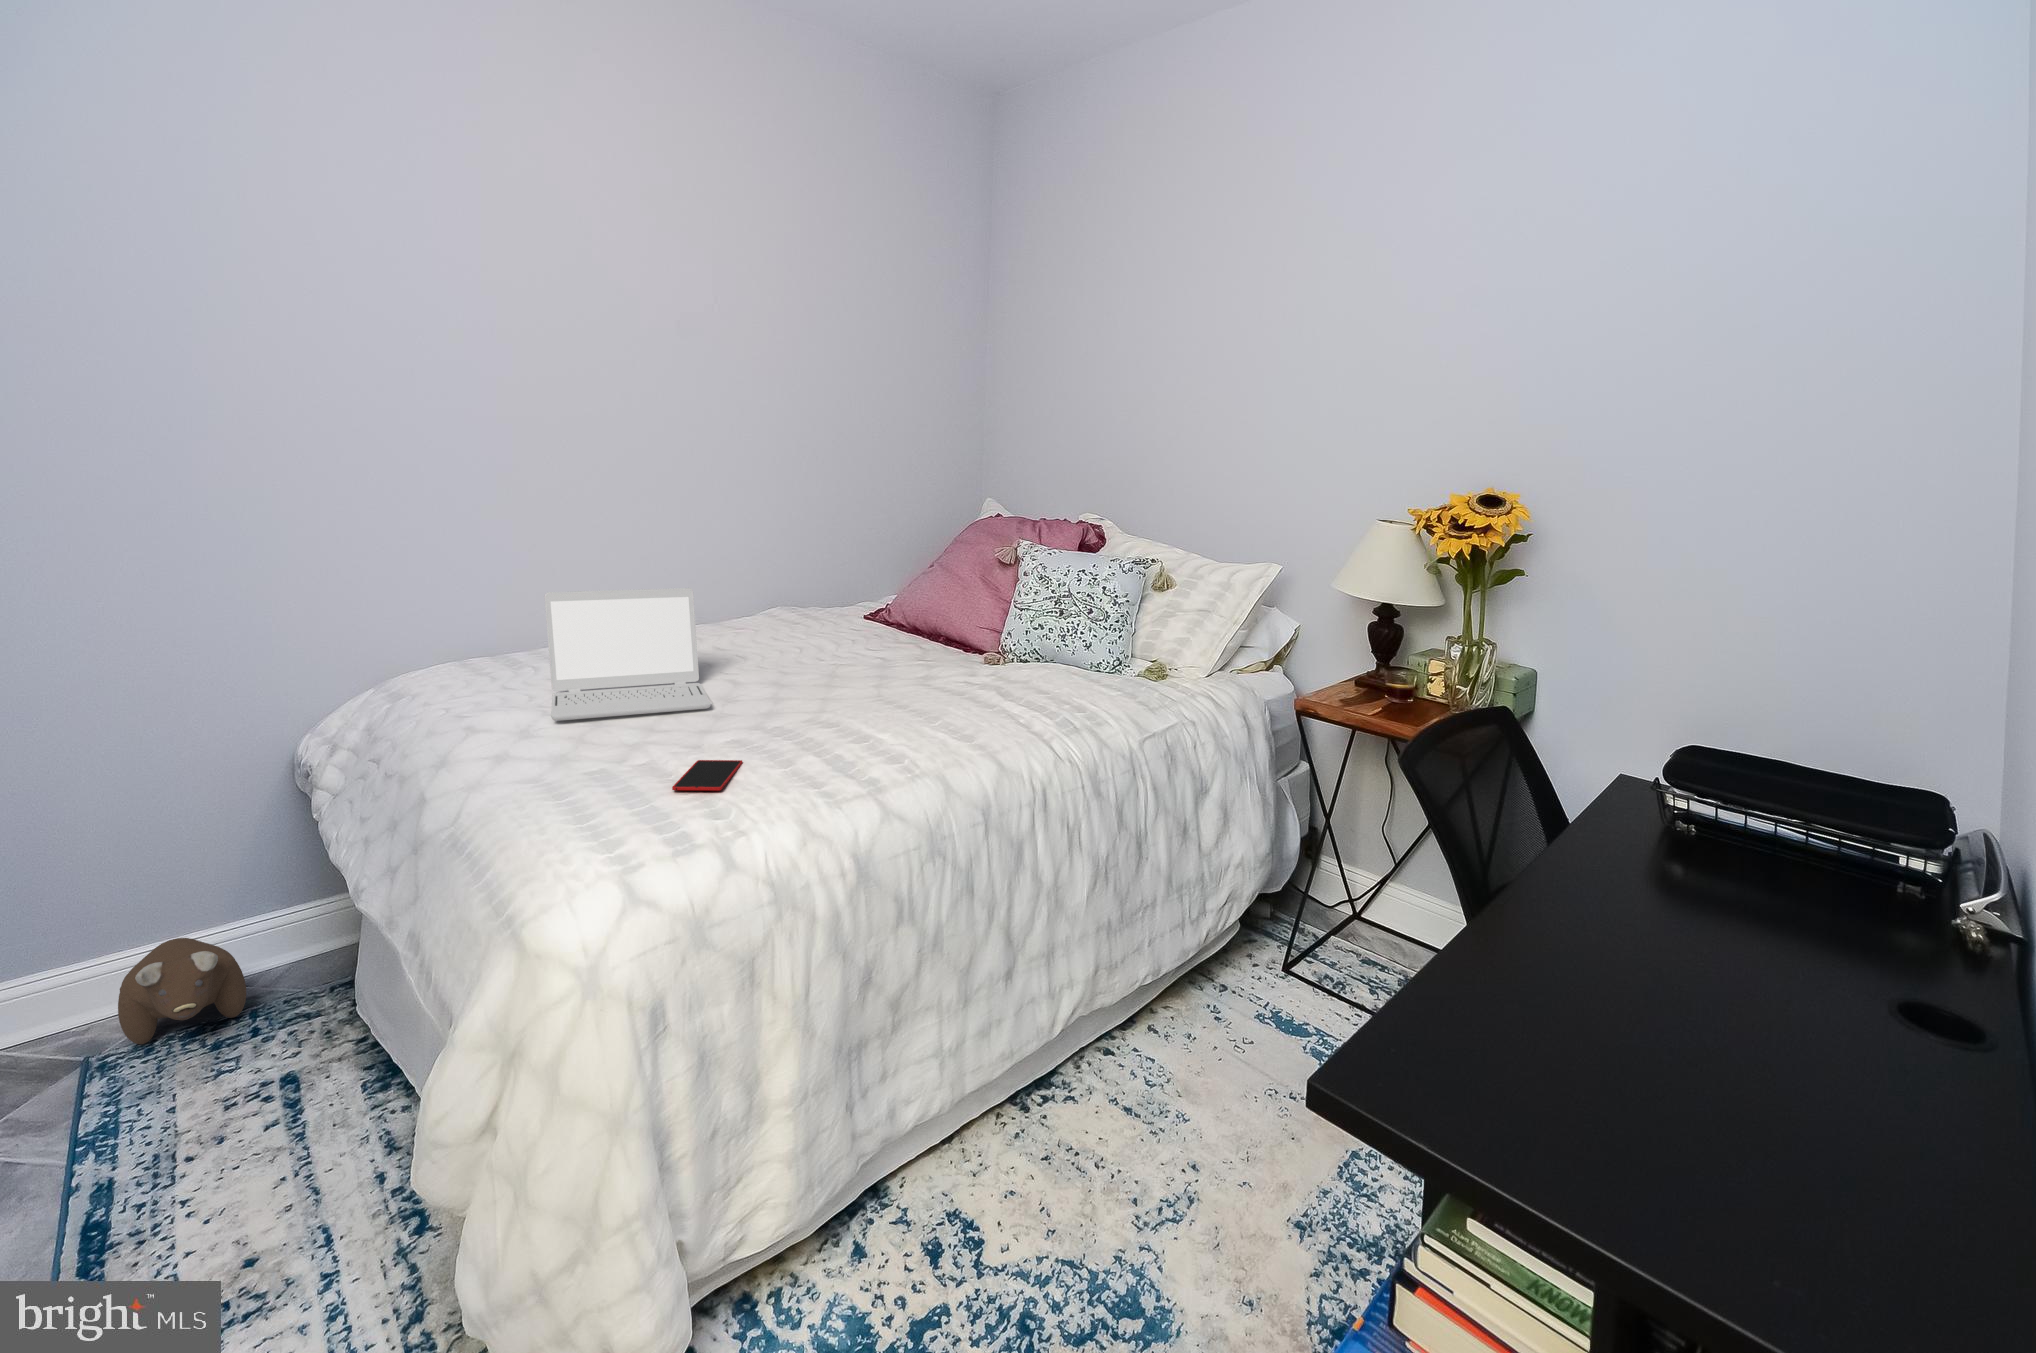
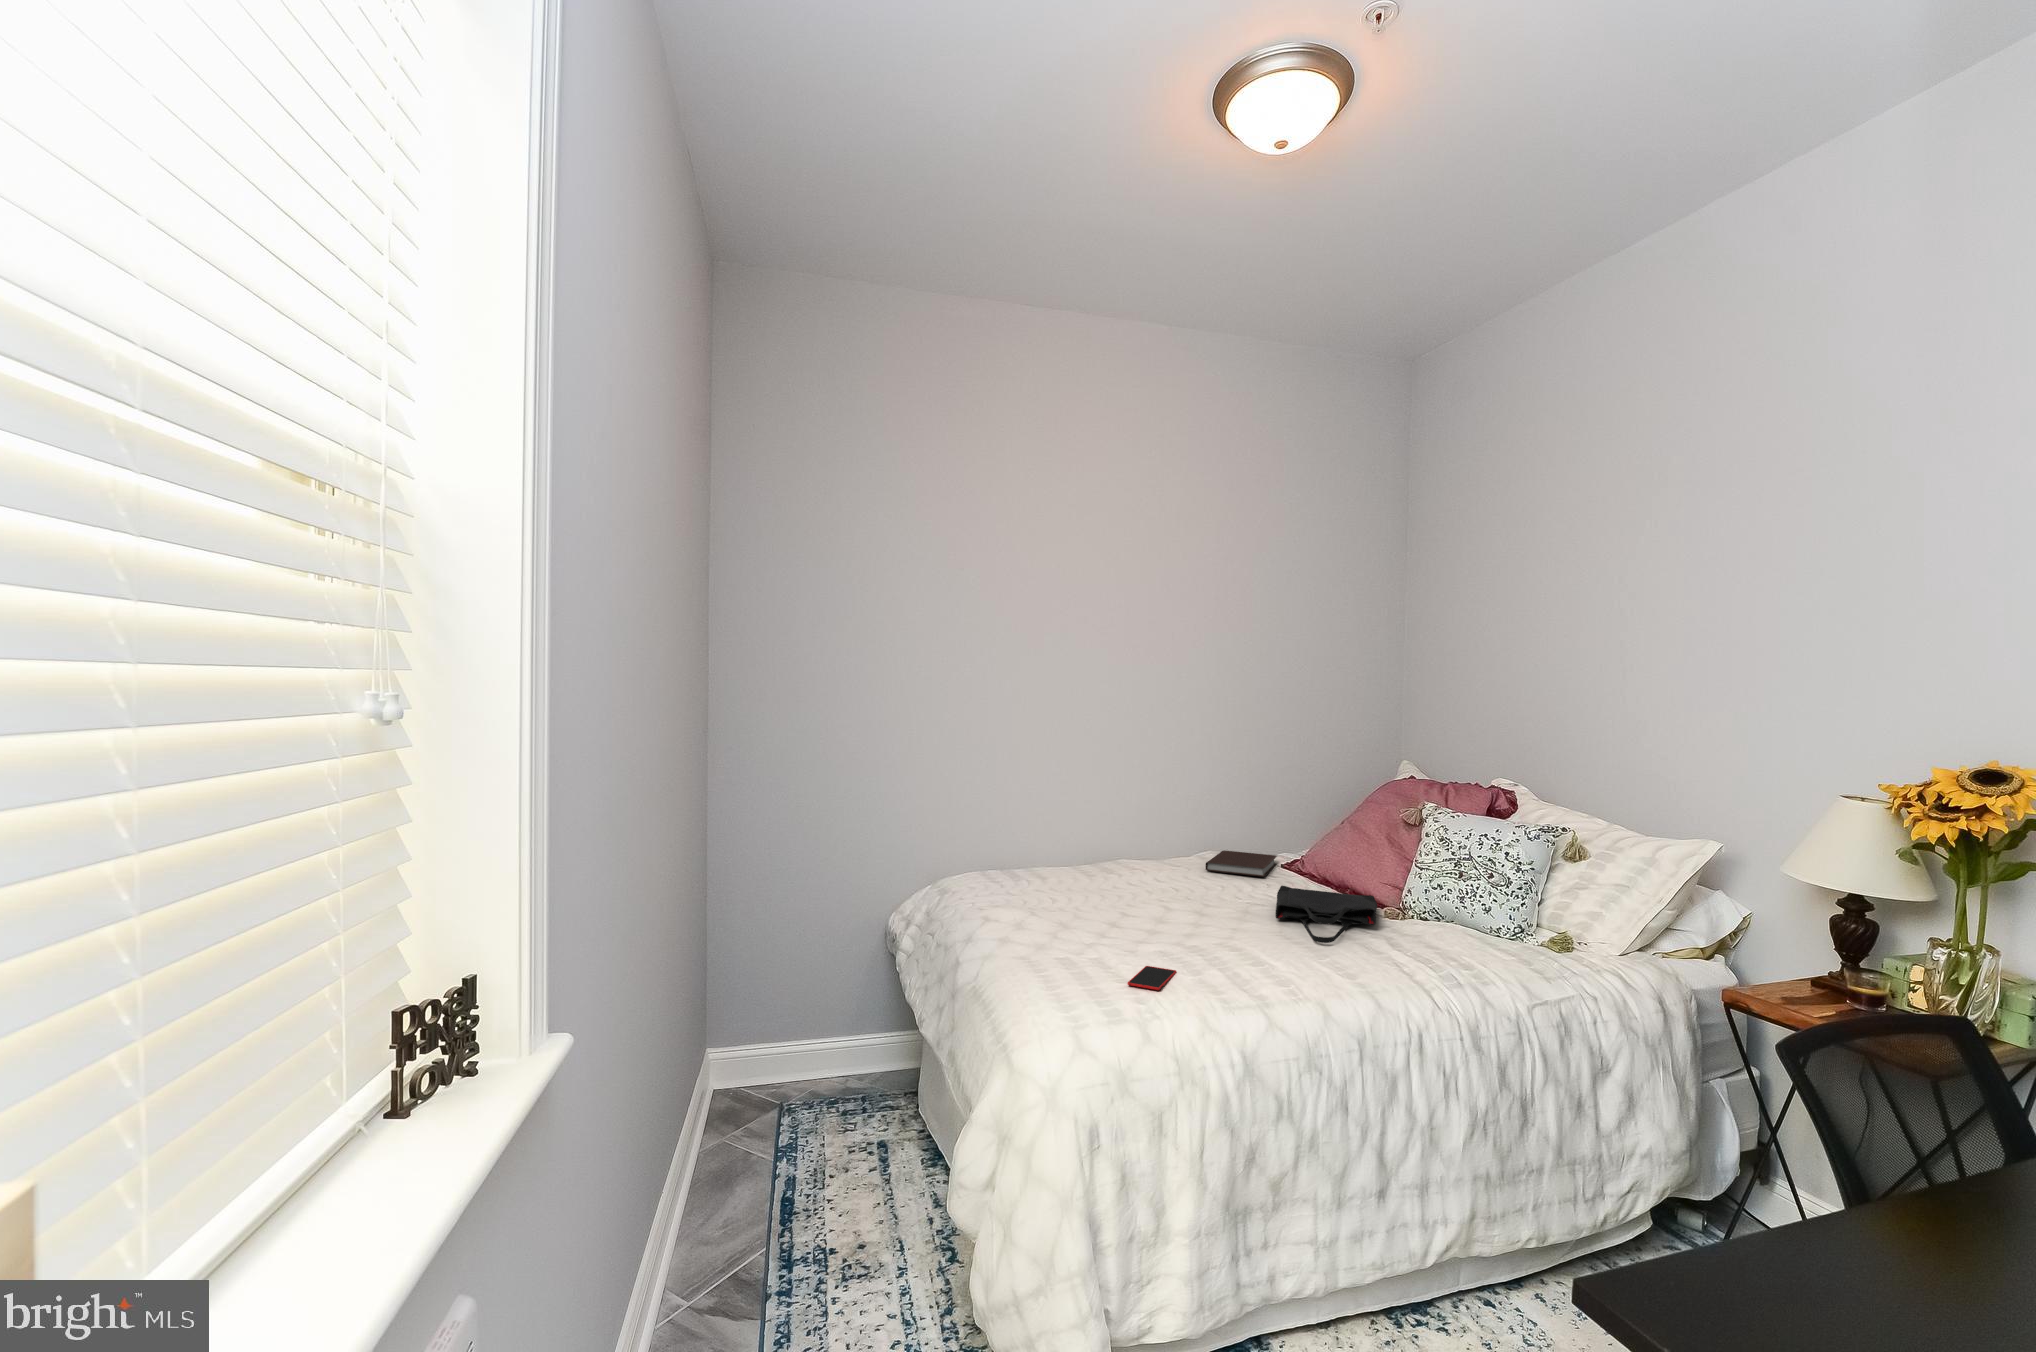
laptop: present [544,588,711,721] -> none [1055,832,1160,927]
notebook: none [762,613,848,638] -> present [1206,850,1277,877]
tote bag: none [858,643,978,702] -> present [1276,886,1377,943]
plush toy: present [118,938,246,1044] -> none [800,1034,861,1099]

